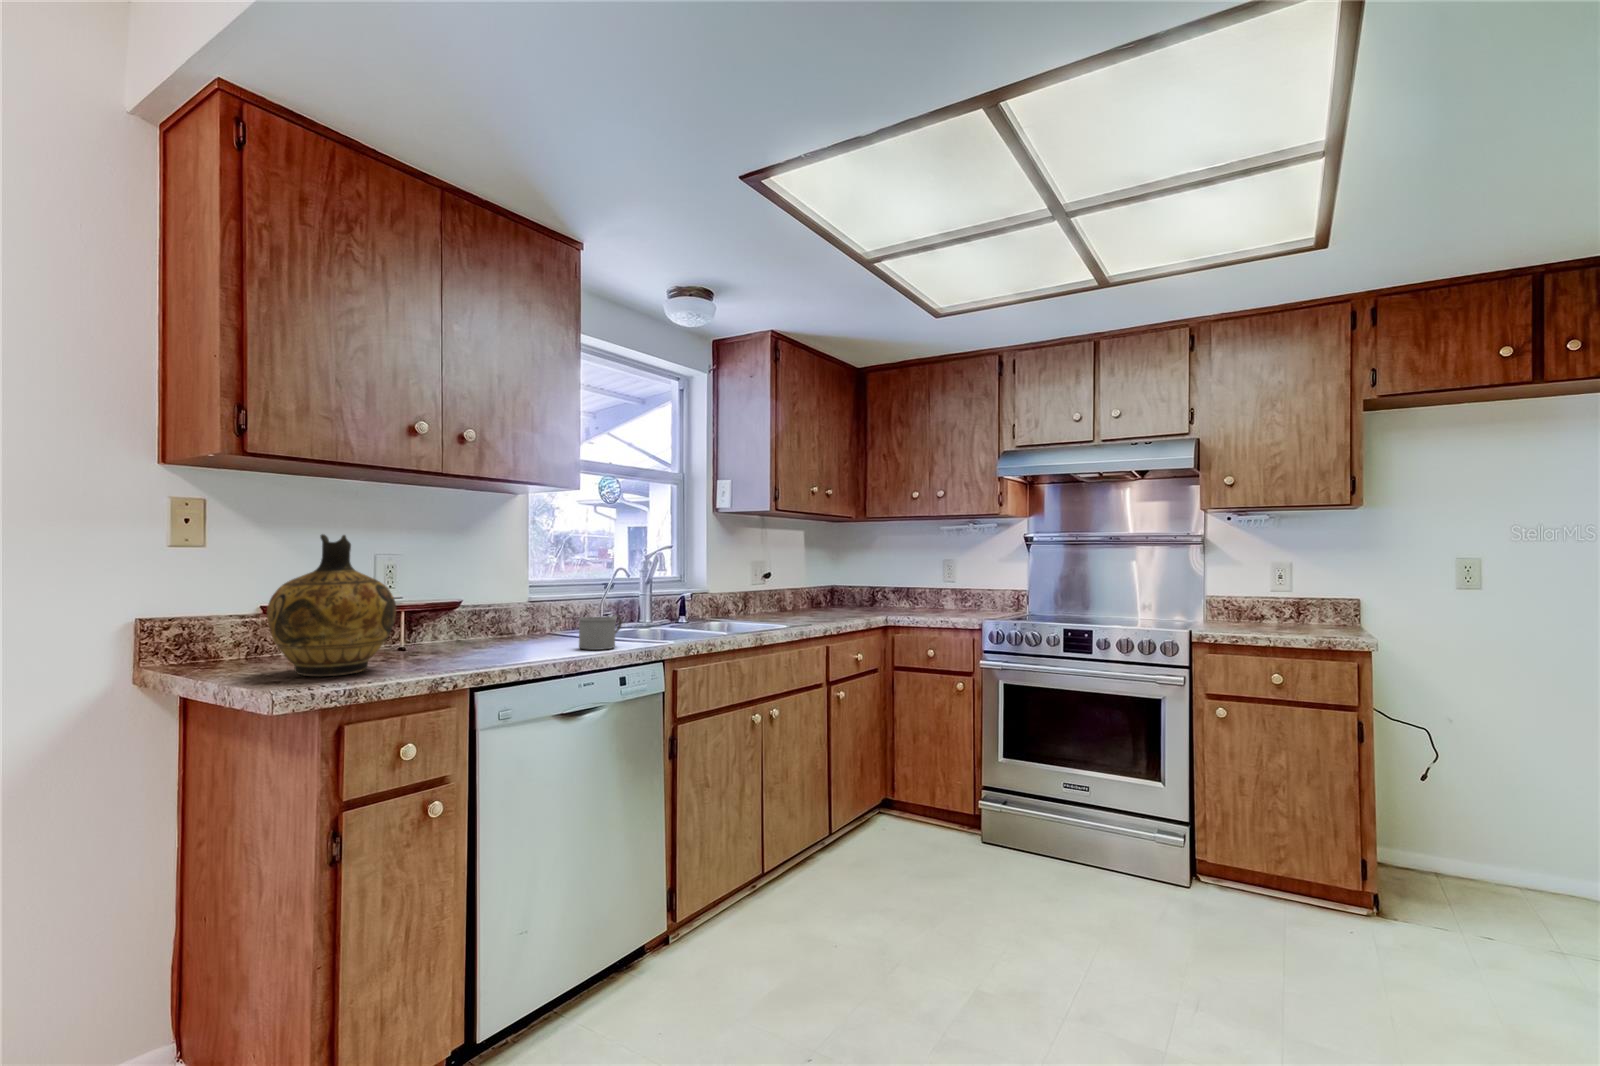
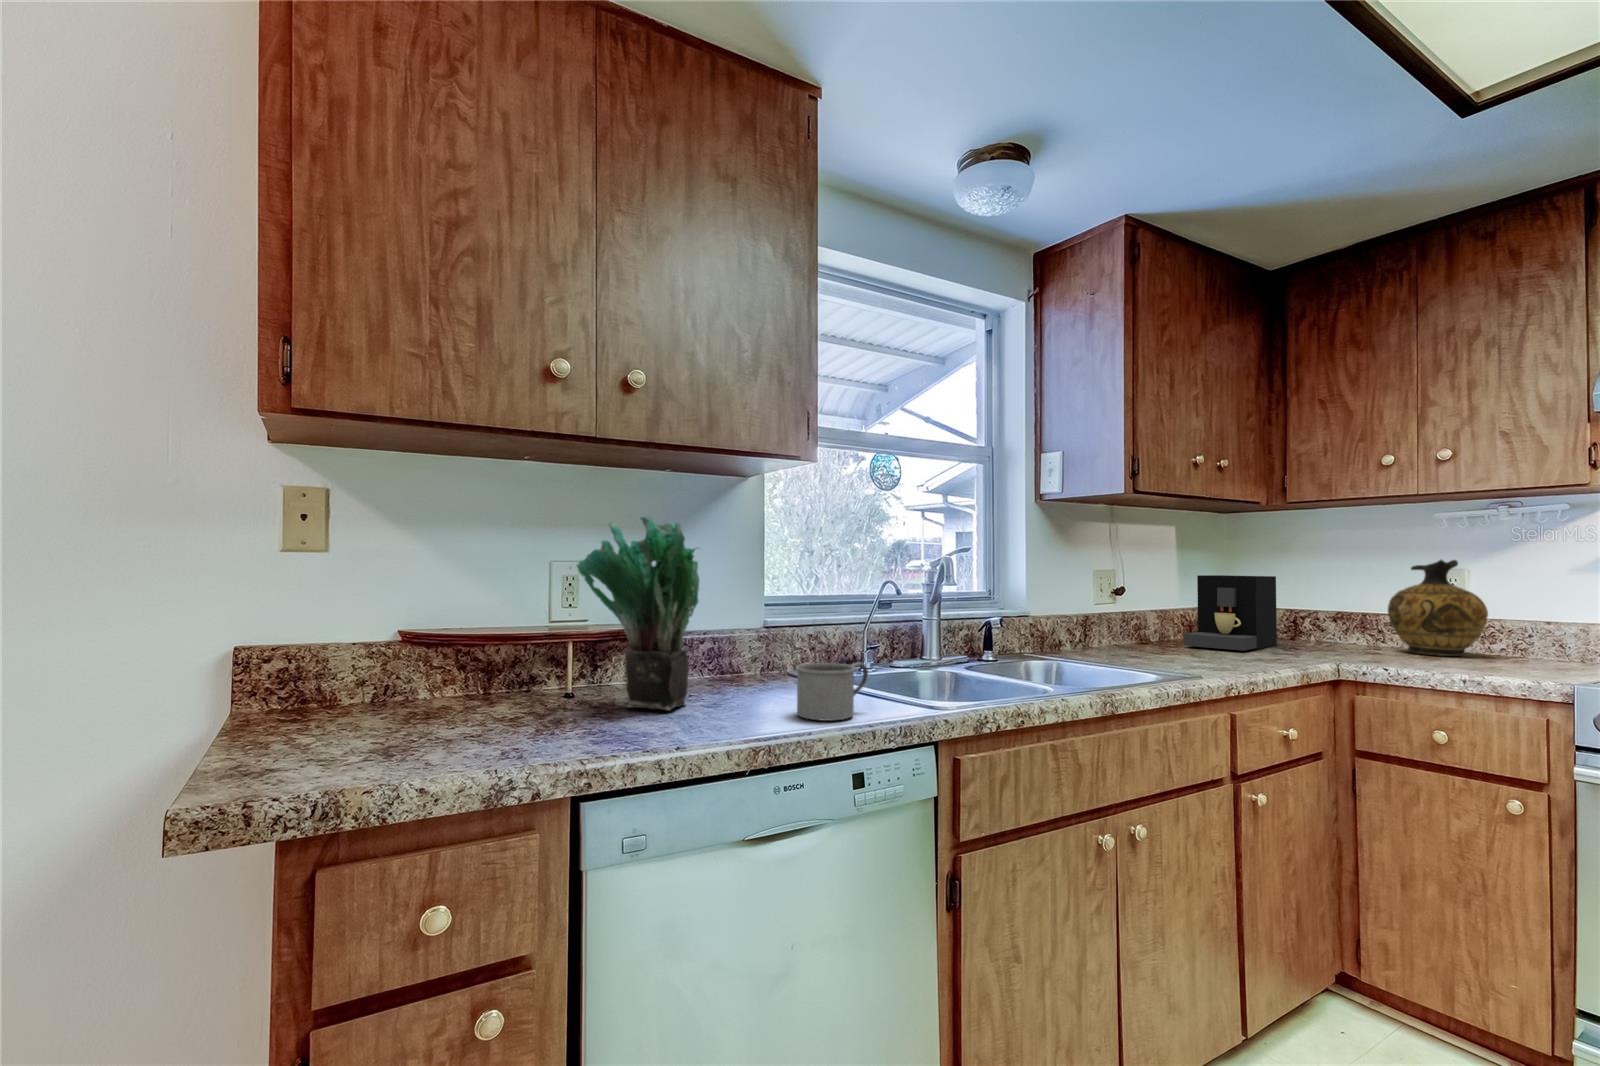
potted plant: none [430,522,506,651] -> present [577,516,699,710]
ceramic jug: present [267,534,396,676] -> present [1388,560,1488,656]
coffee maker: none [808,563,864,612] -> present [1184,575,1277,651]

